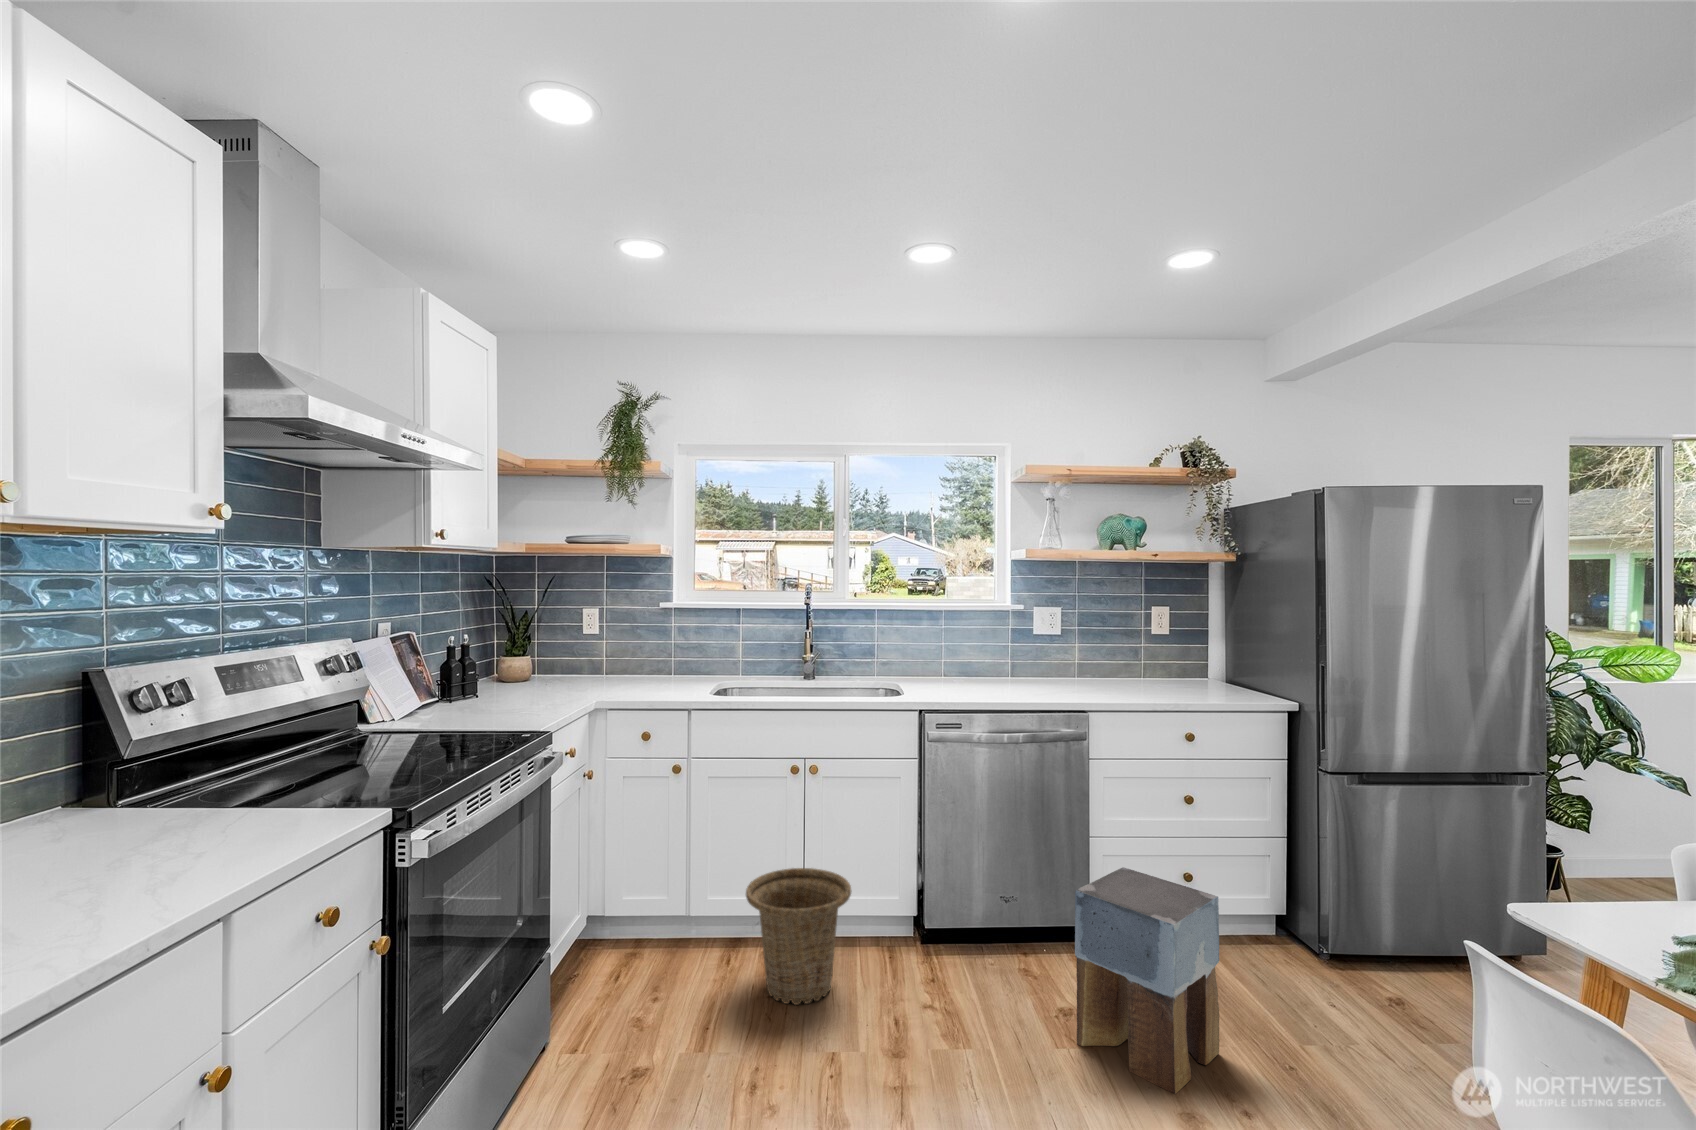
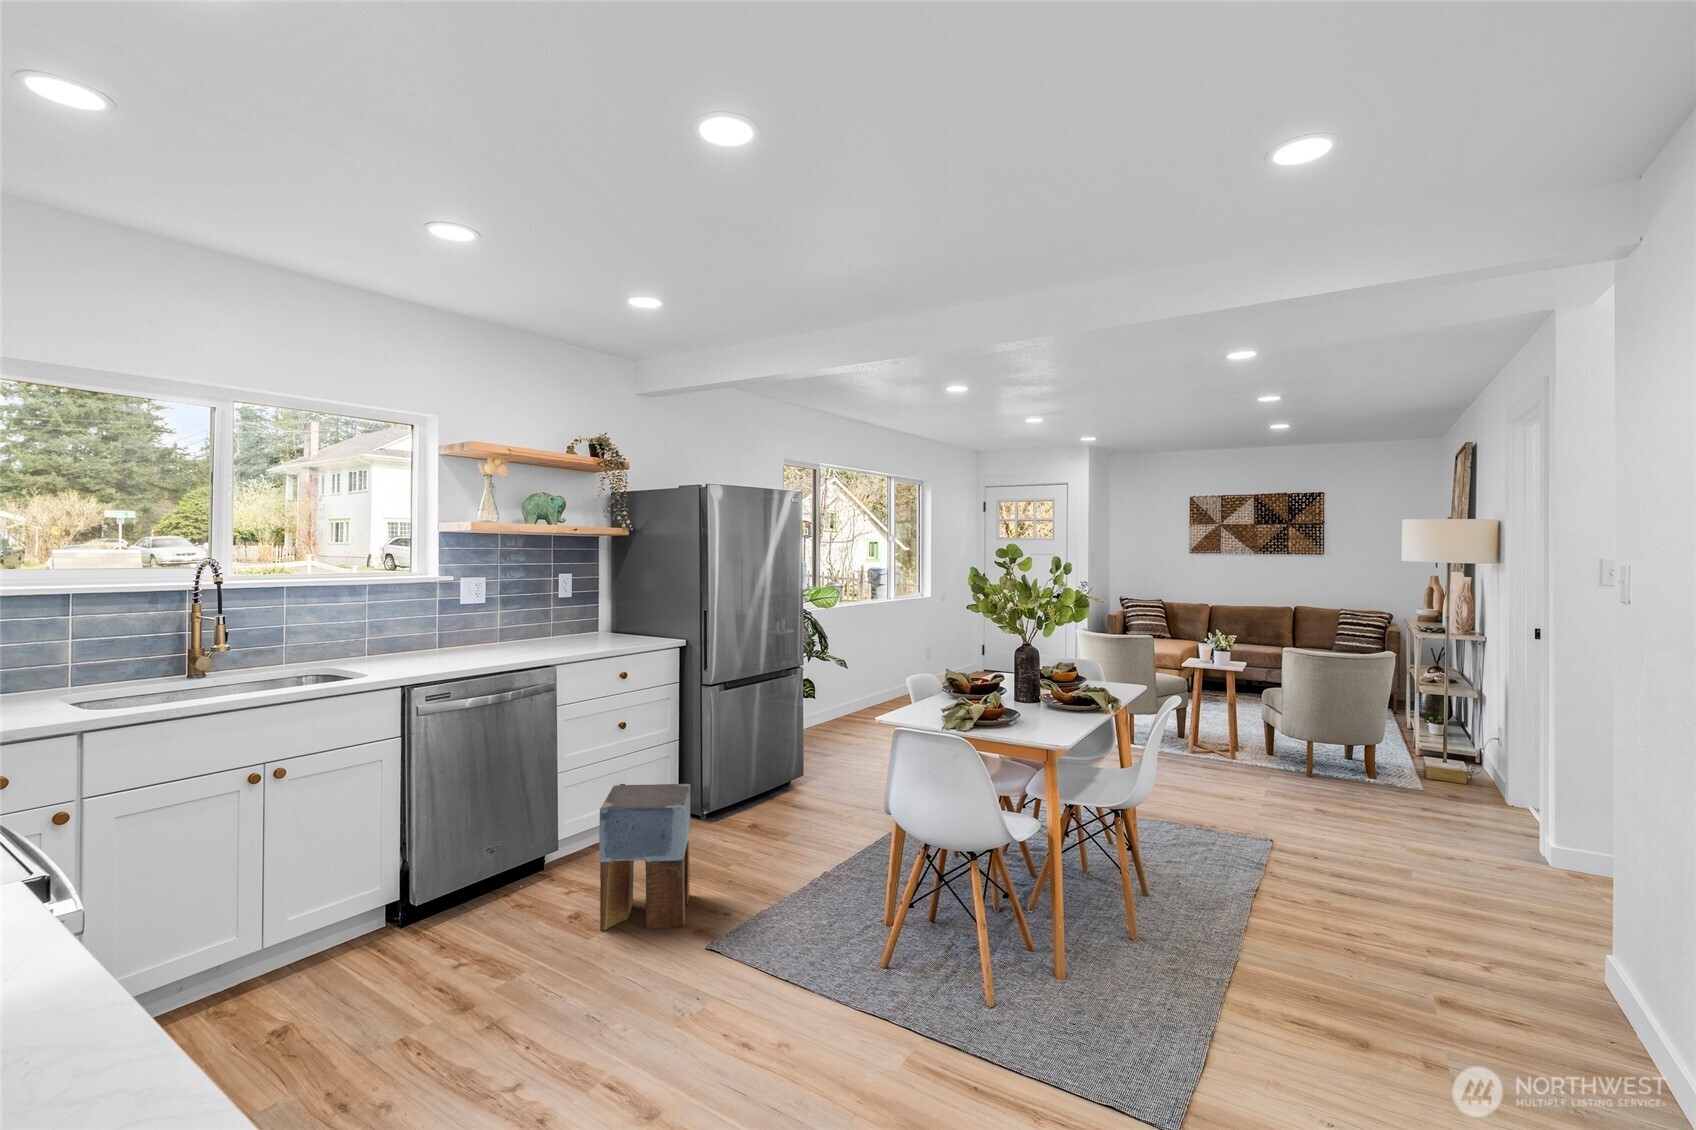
basket: present [746,868,851,1005] -> none [229,877,372,1032]

